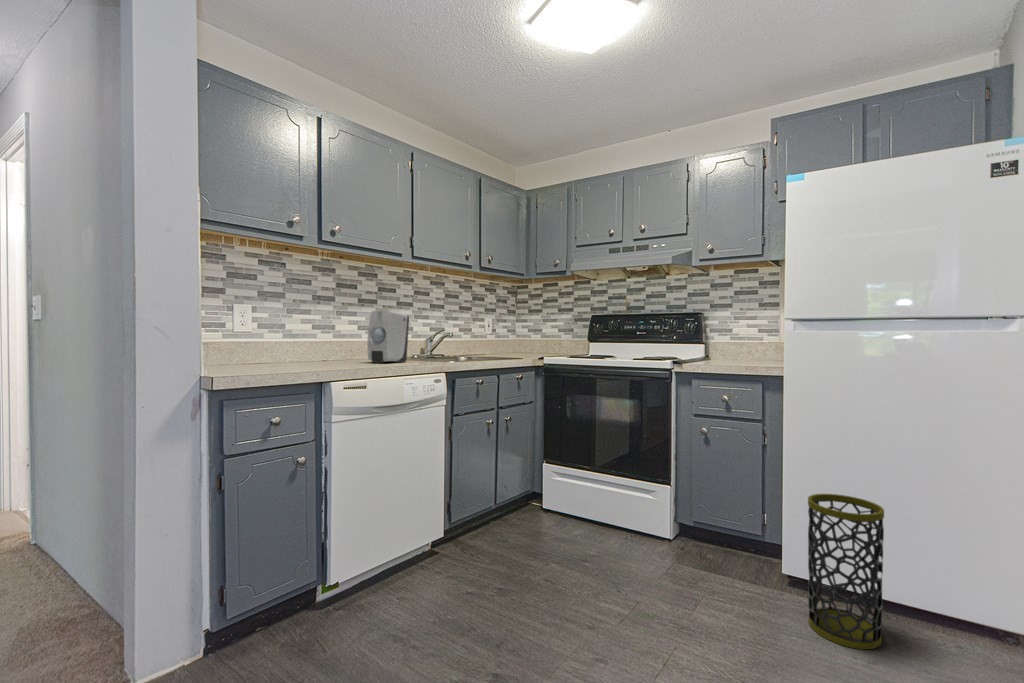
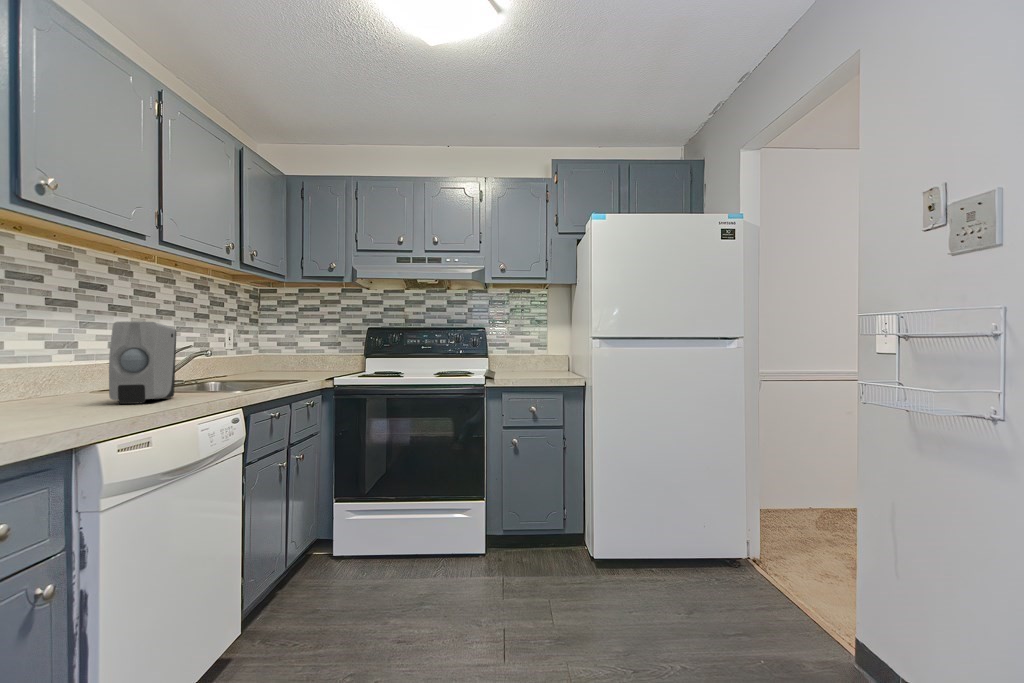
trash can: present [808,494,884,649] -> none [627,479,678,599]

